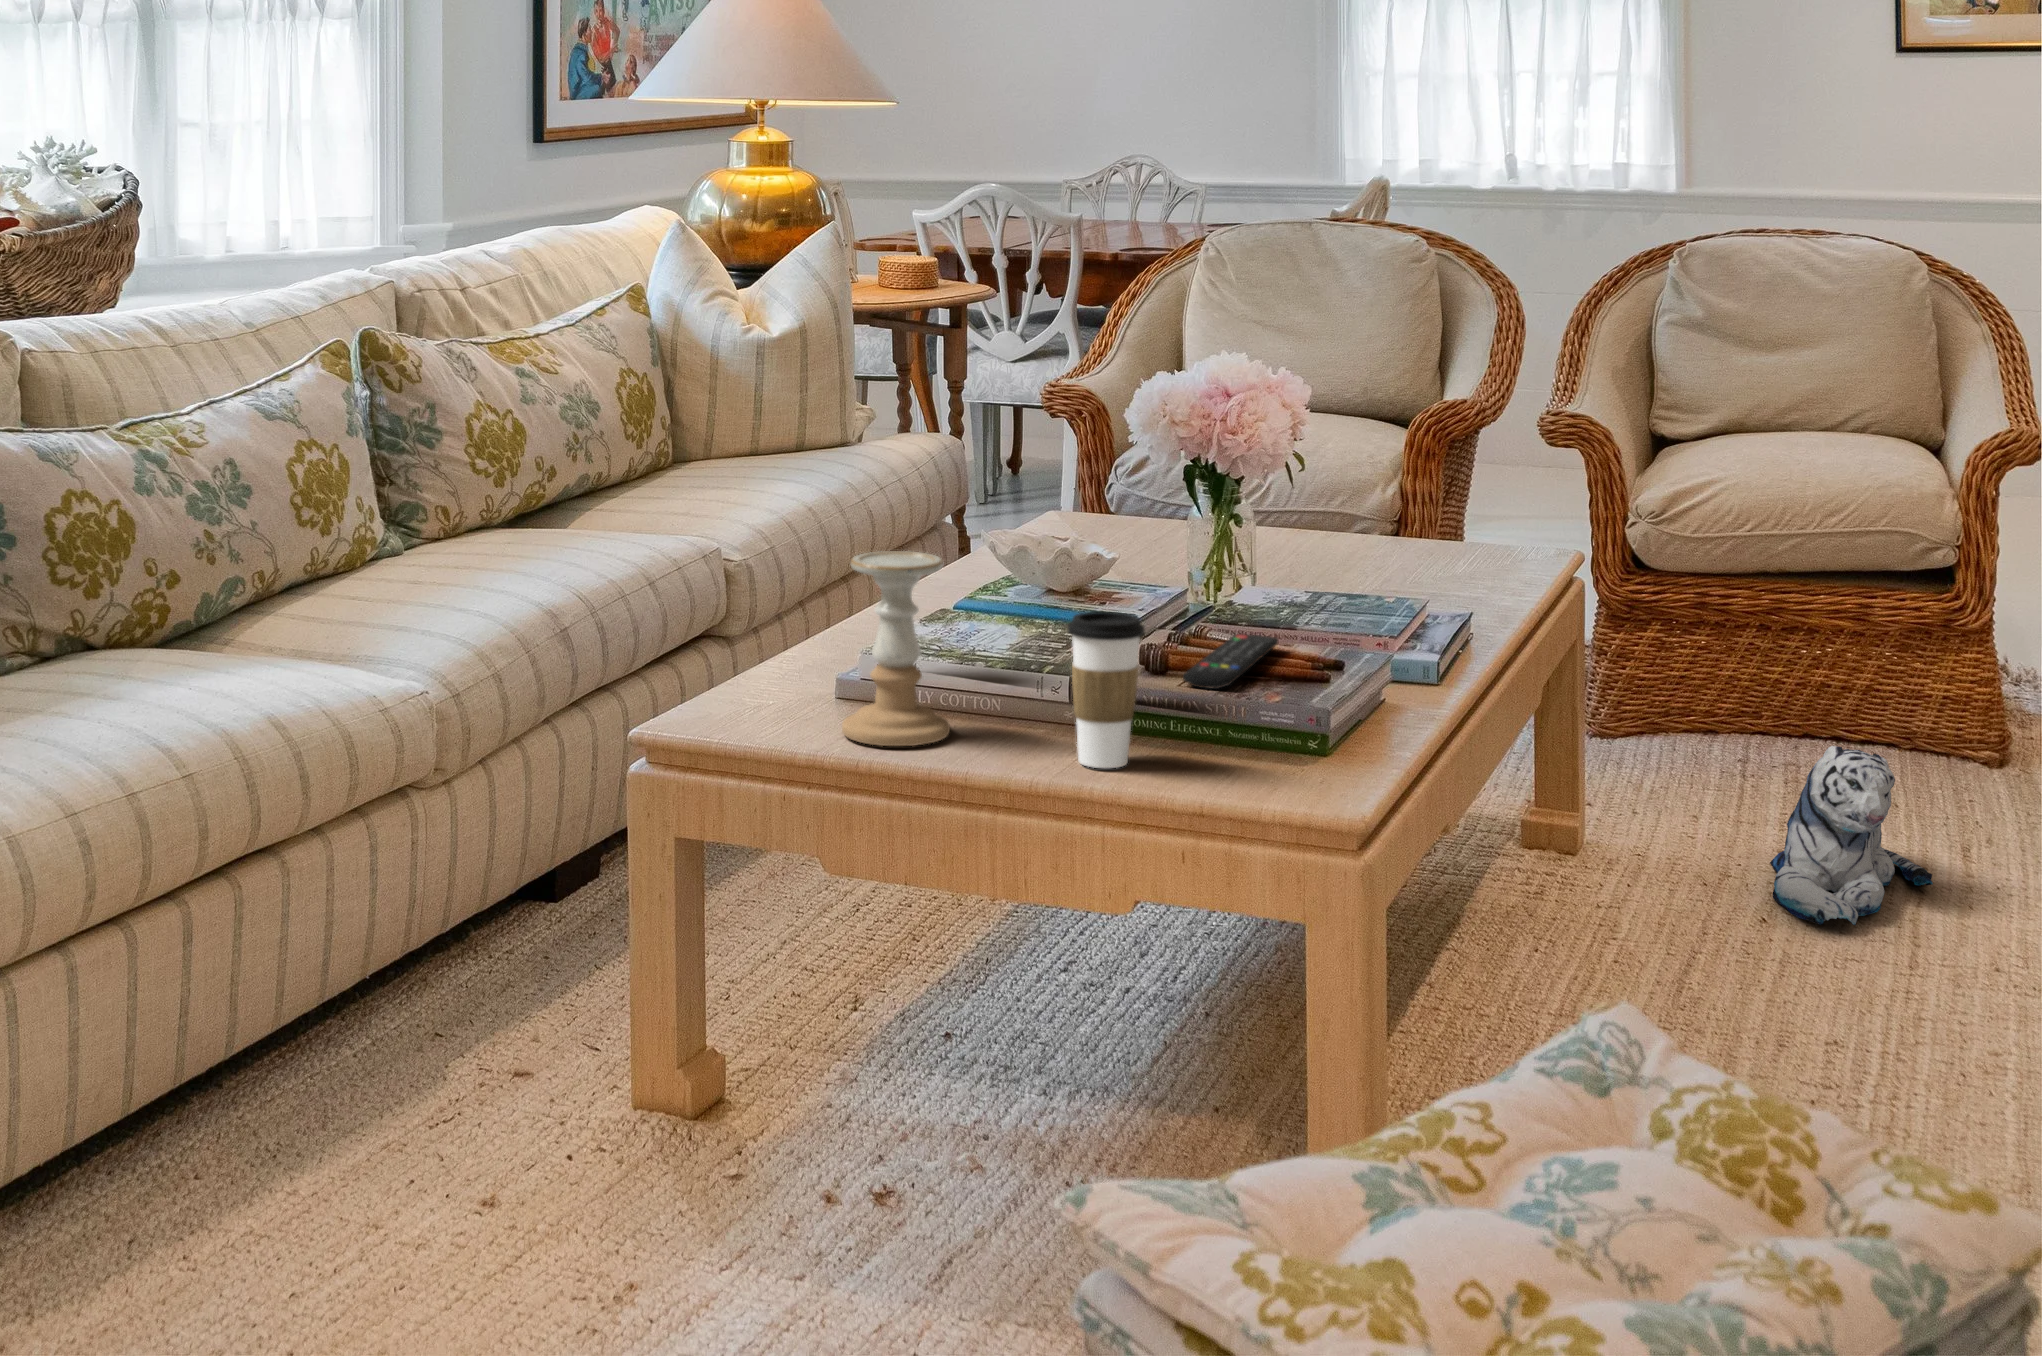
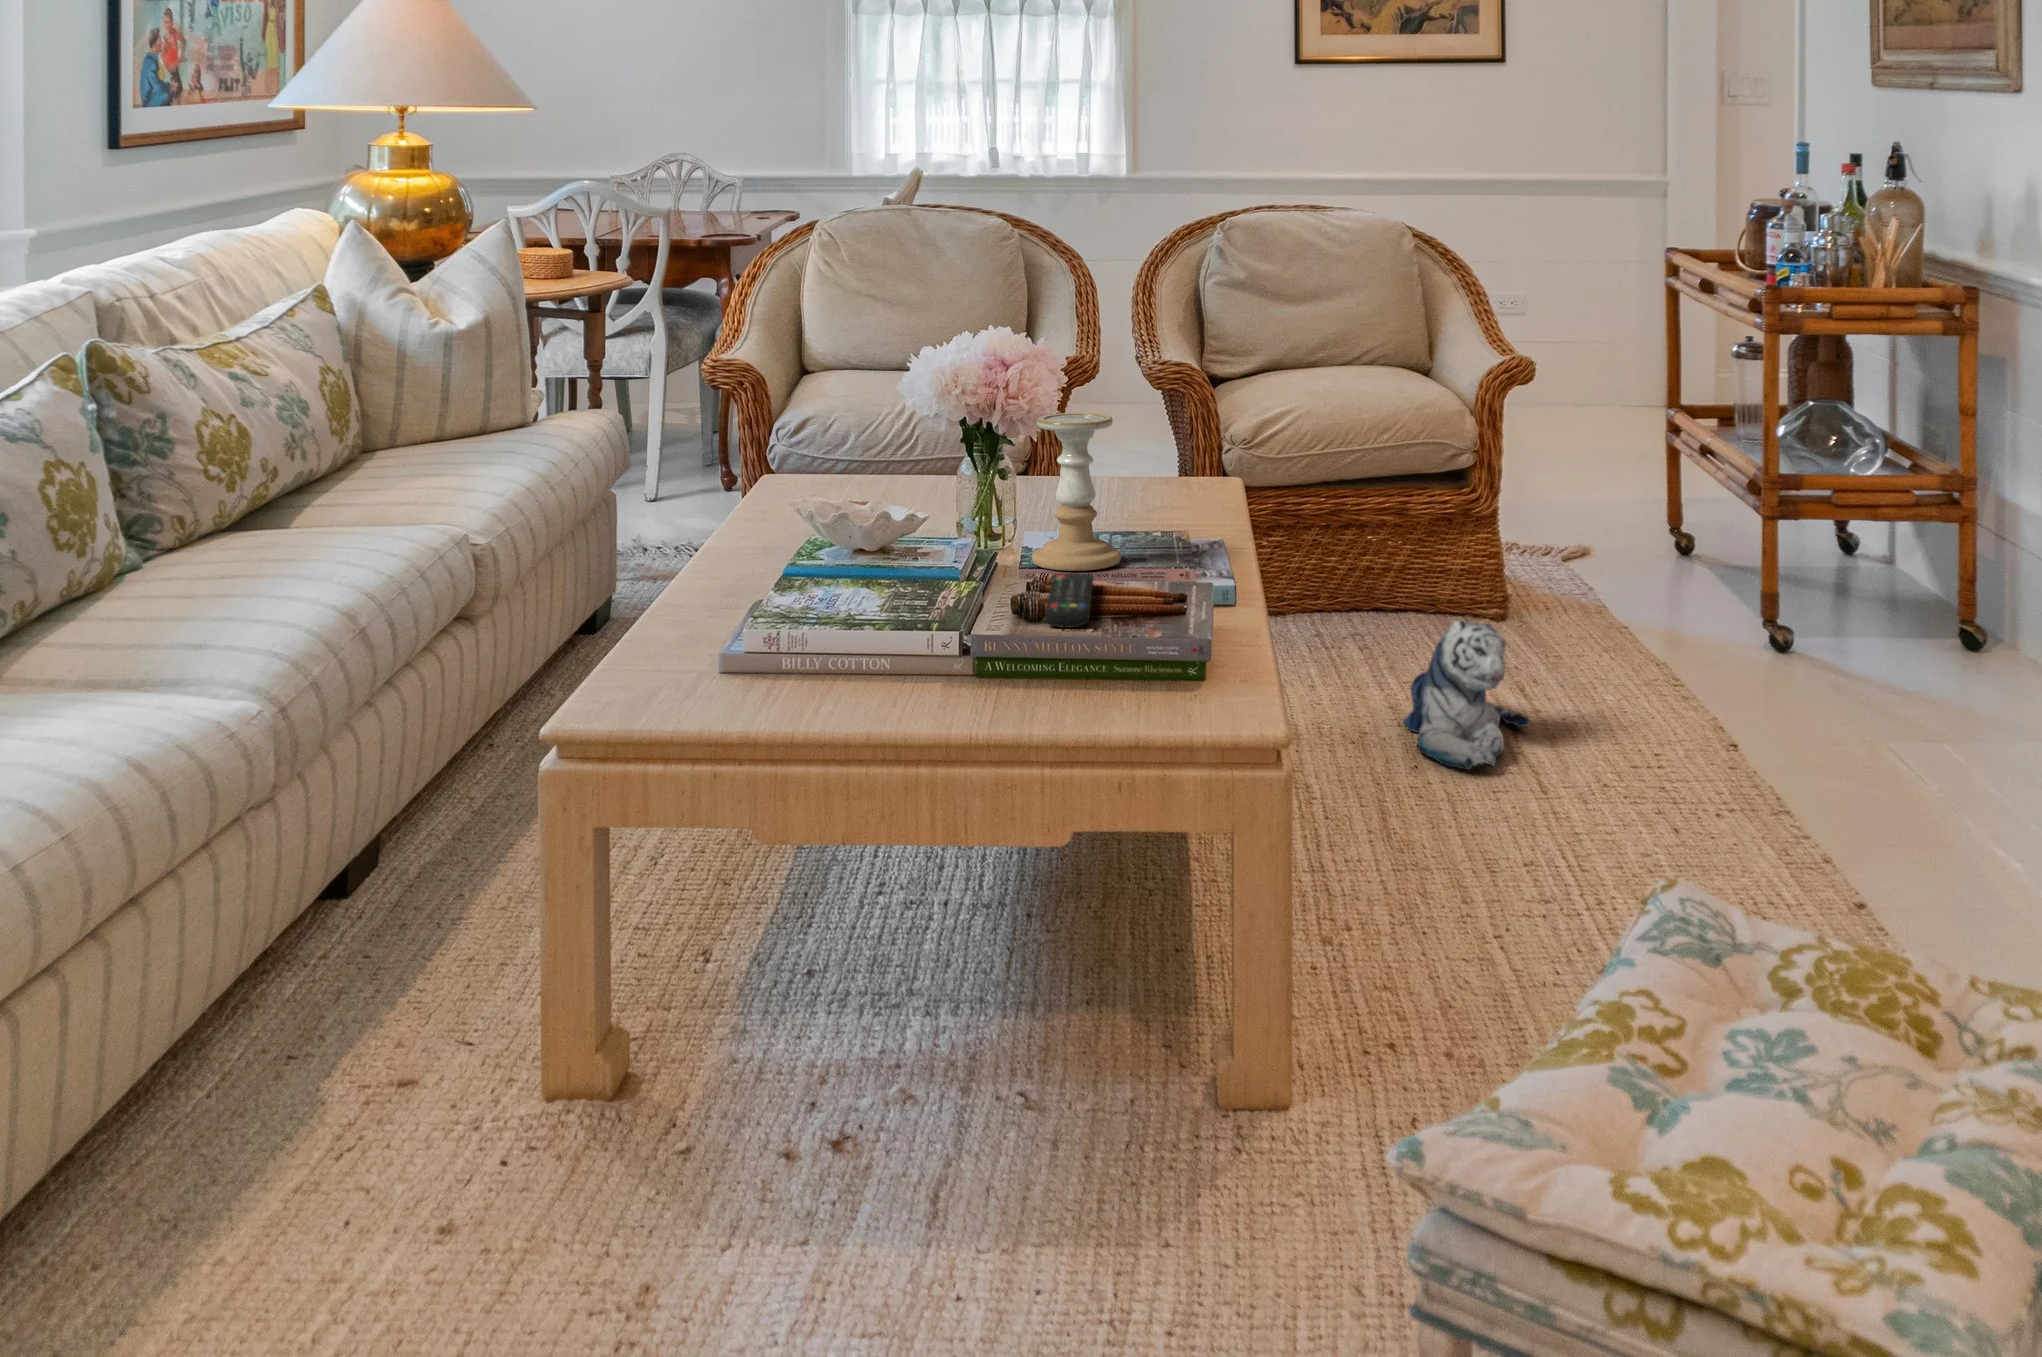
candle holder: present [842,551,950,746] -> present [1032,413,1121,571]
coffee cup: present [1068,612,1145,768] -> none [957,565,1028,713]

